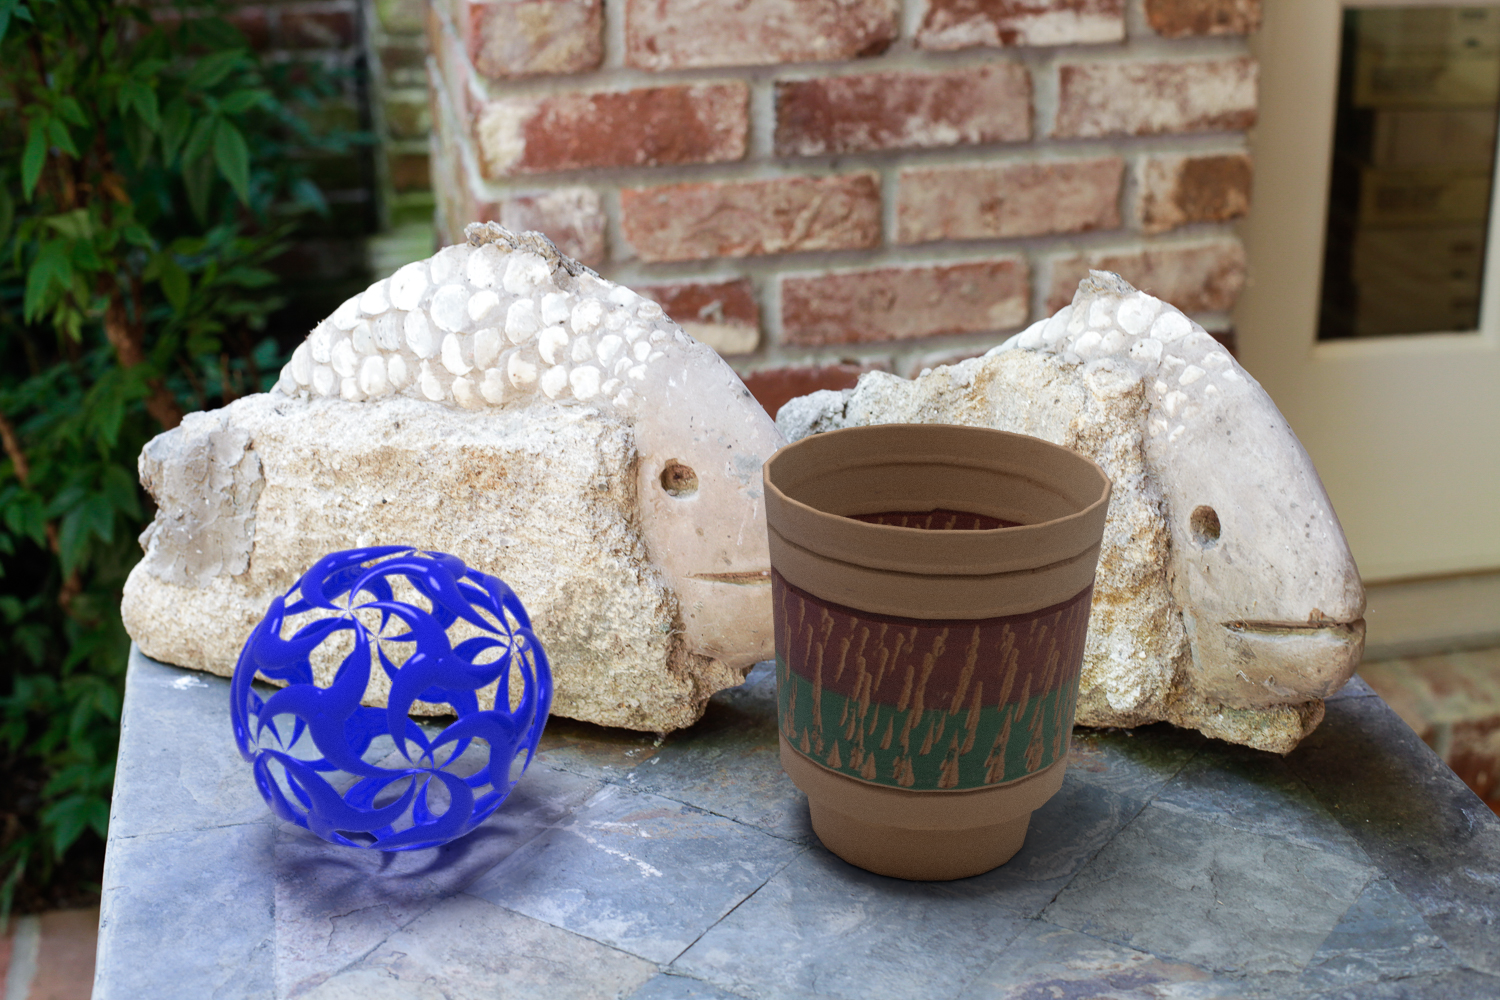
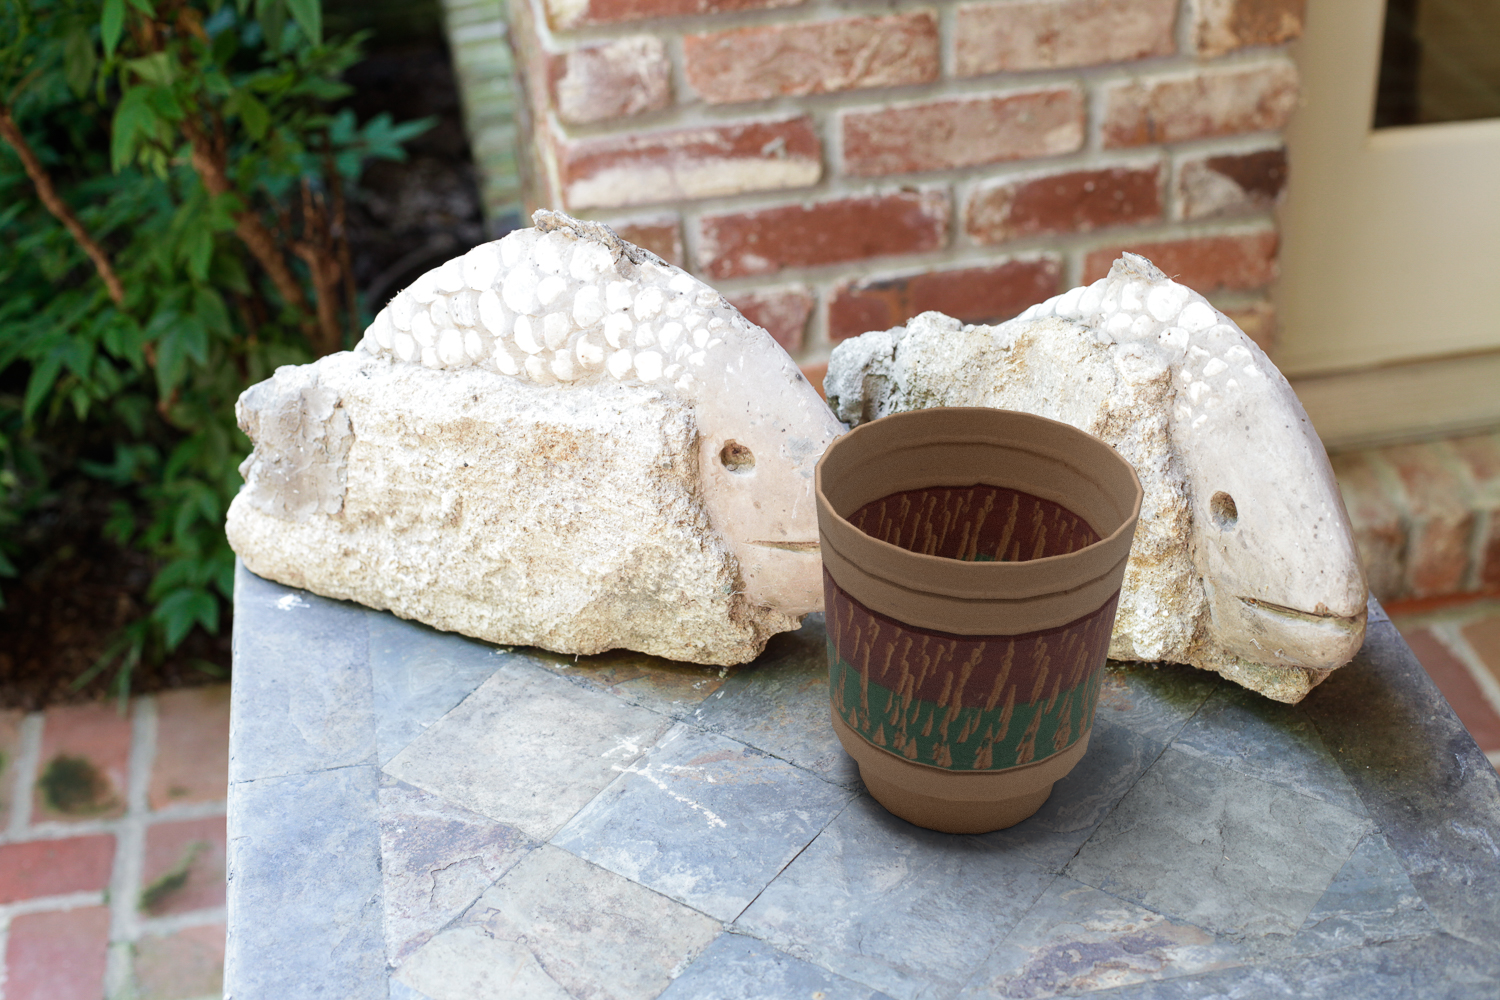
decorative ball: present [229,545,554,852] -> none [336,534,626,810]

